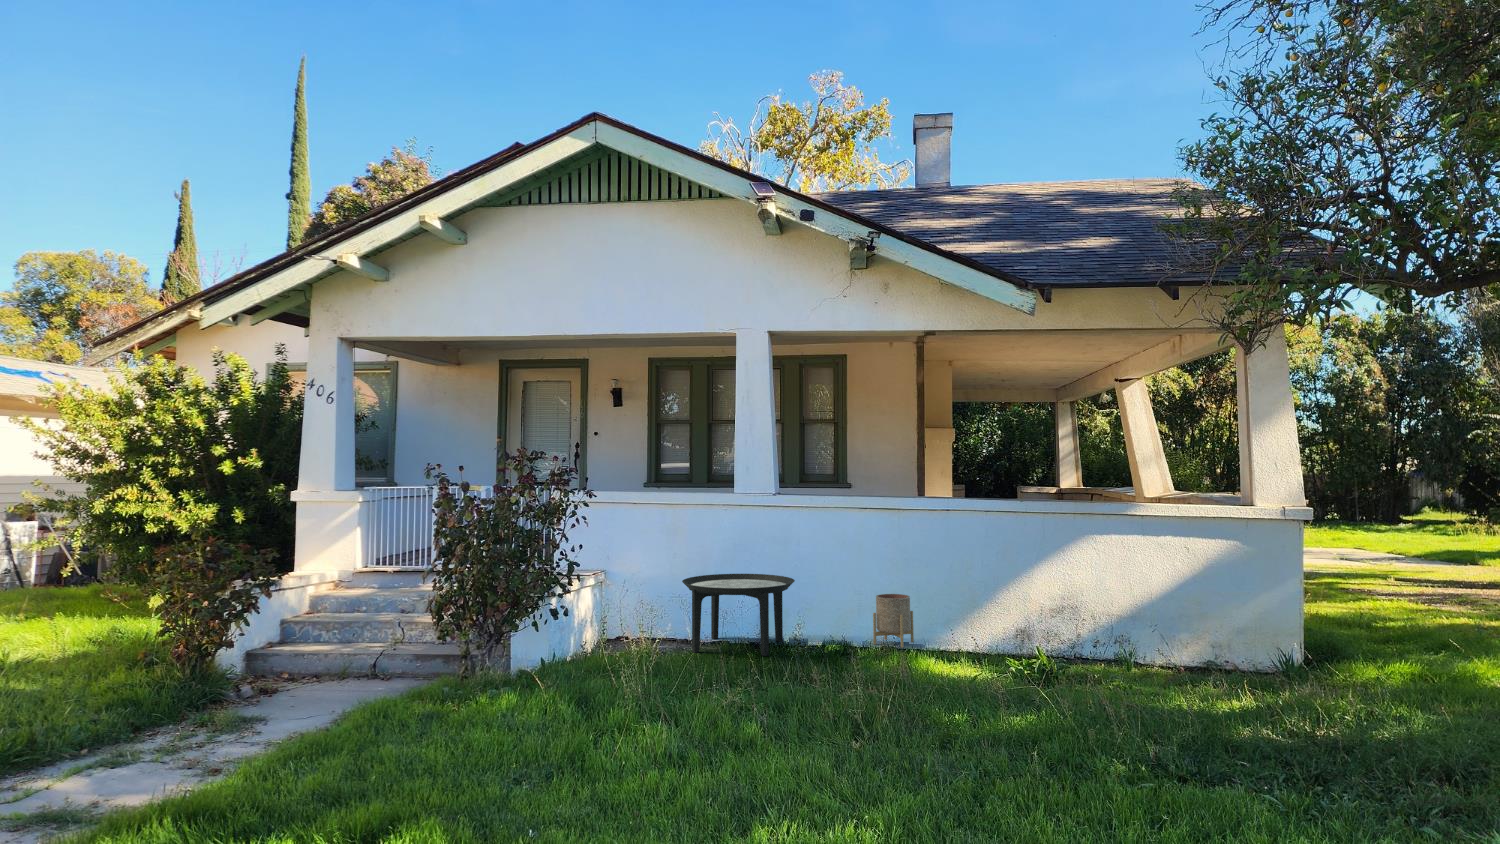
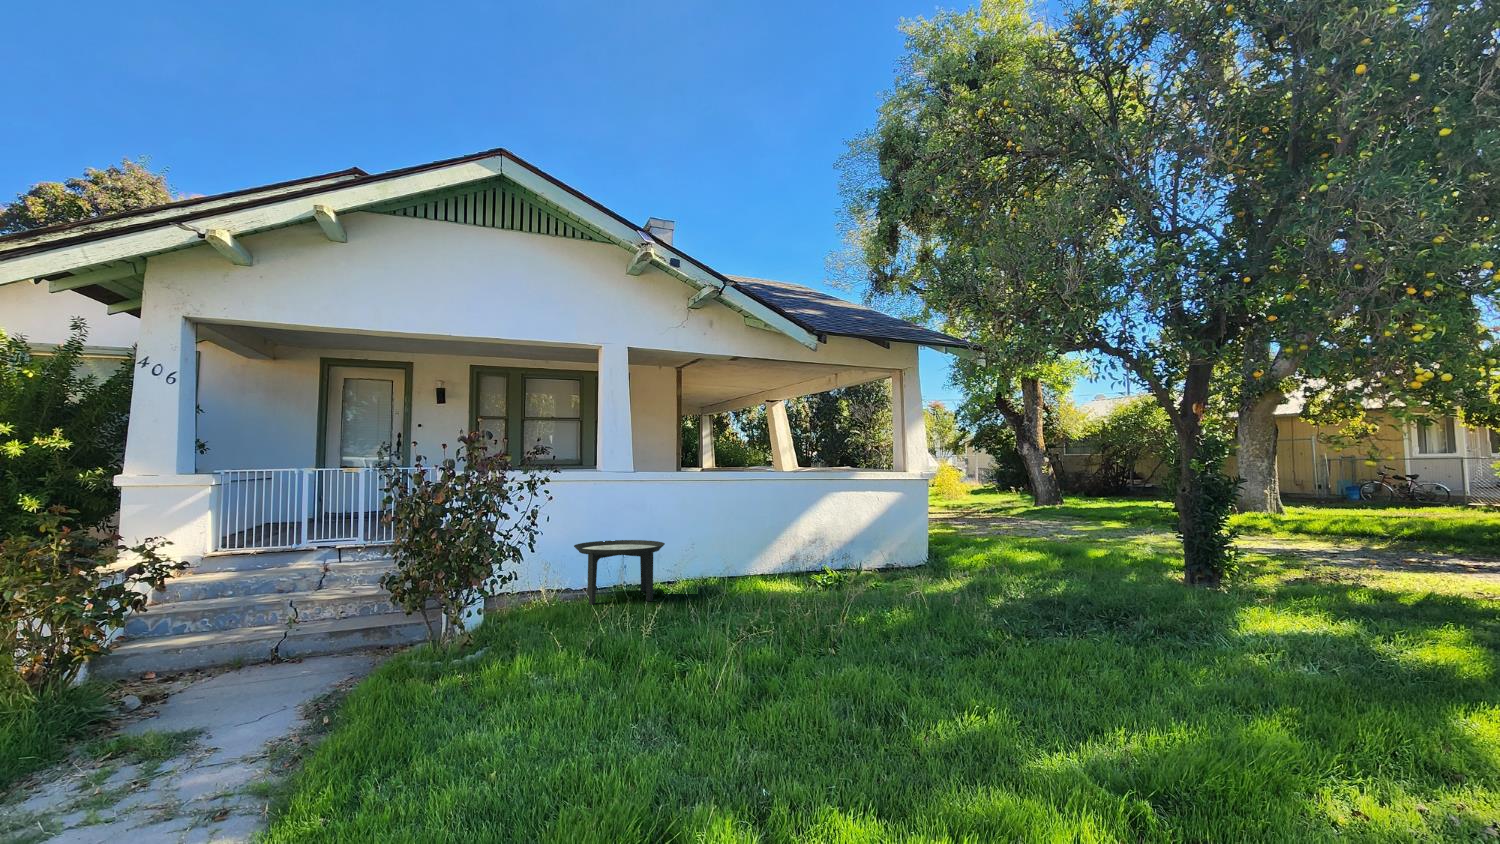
planter: present [873,594,914,648] -> none [714,549,738,587]

